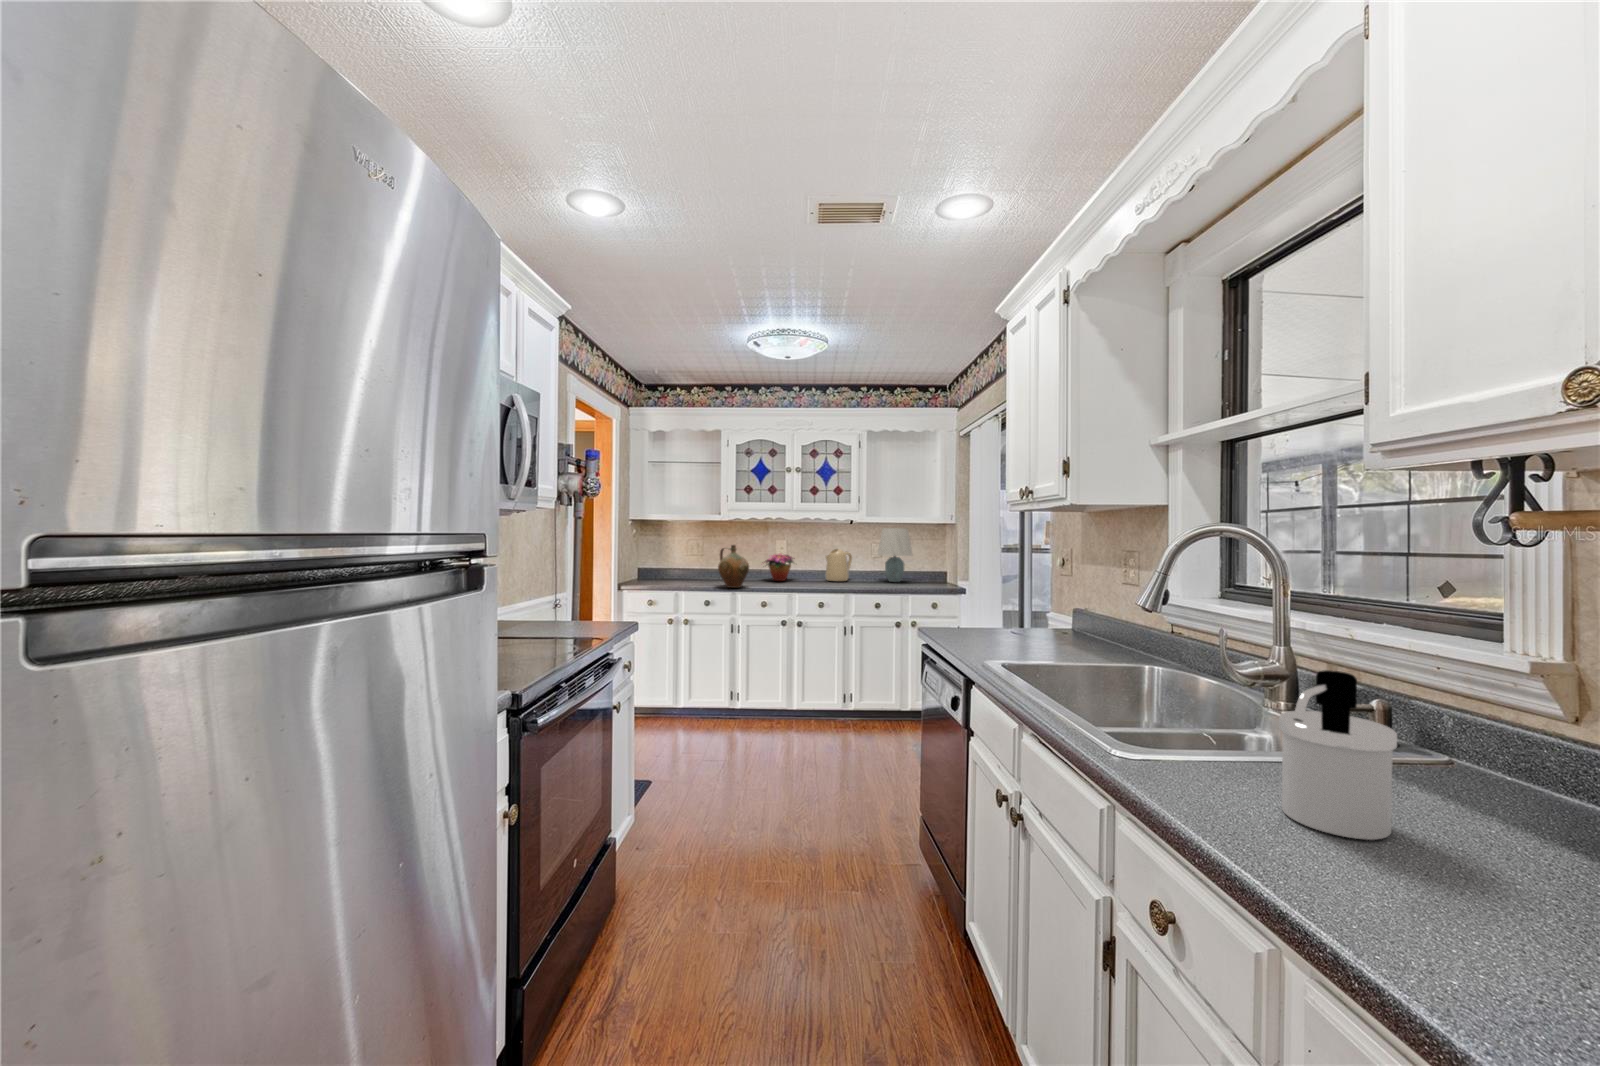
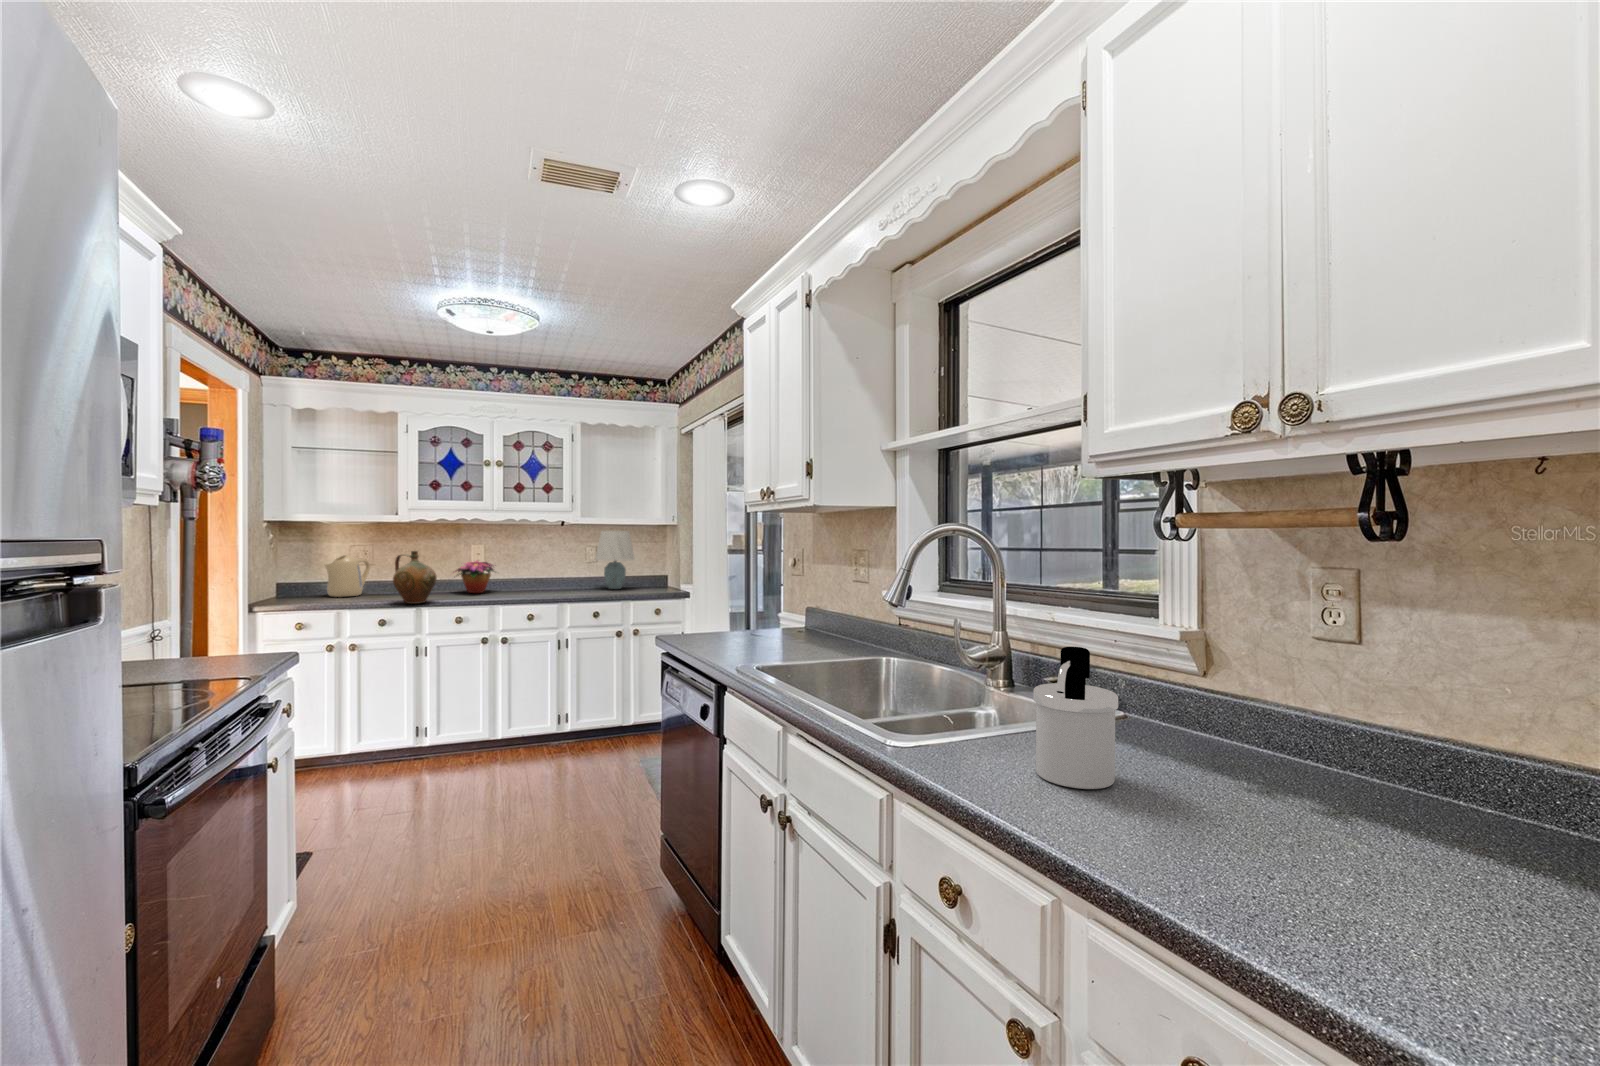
kettle: present [826,549,852,581] -> present [325,555,370,597]

